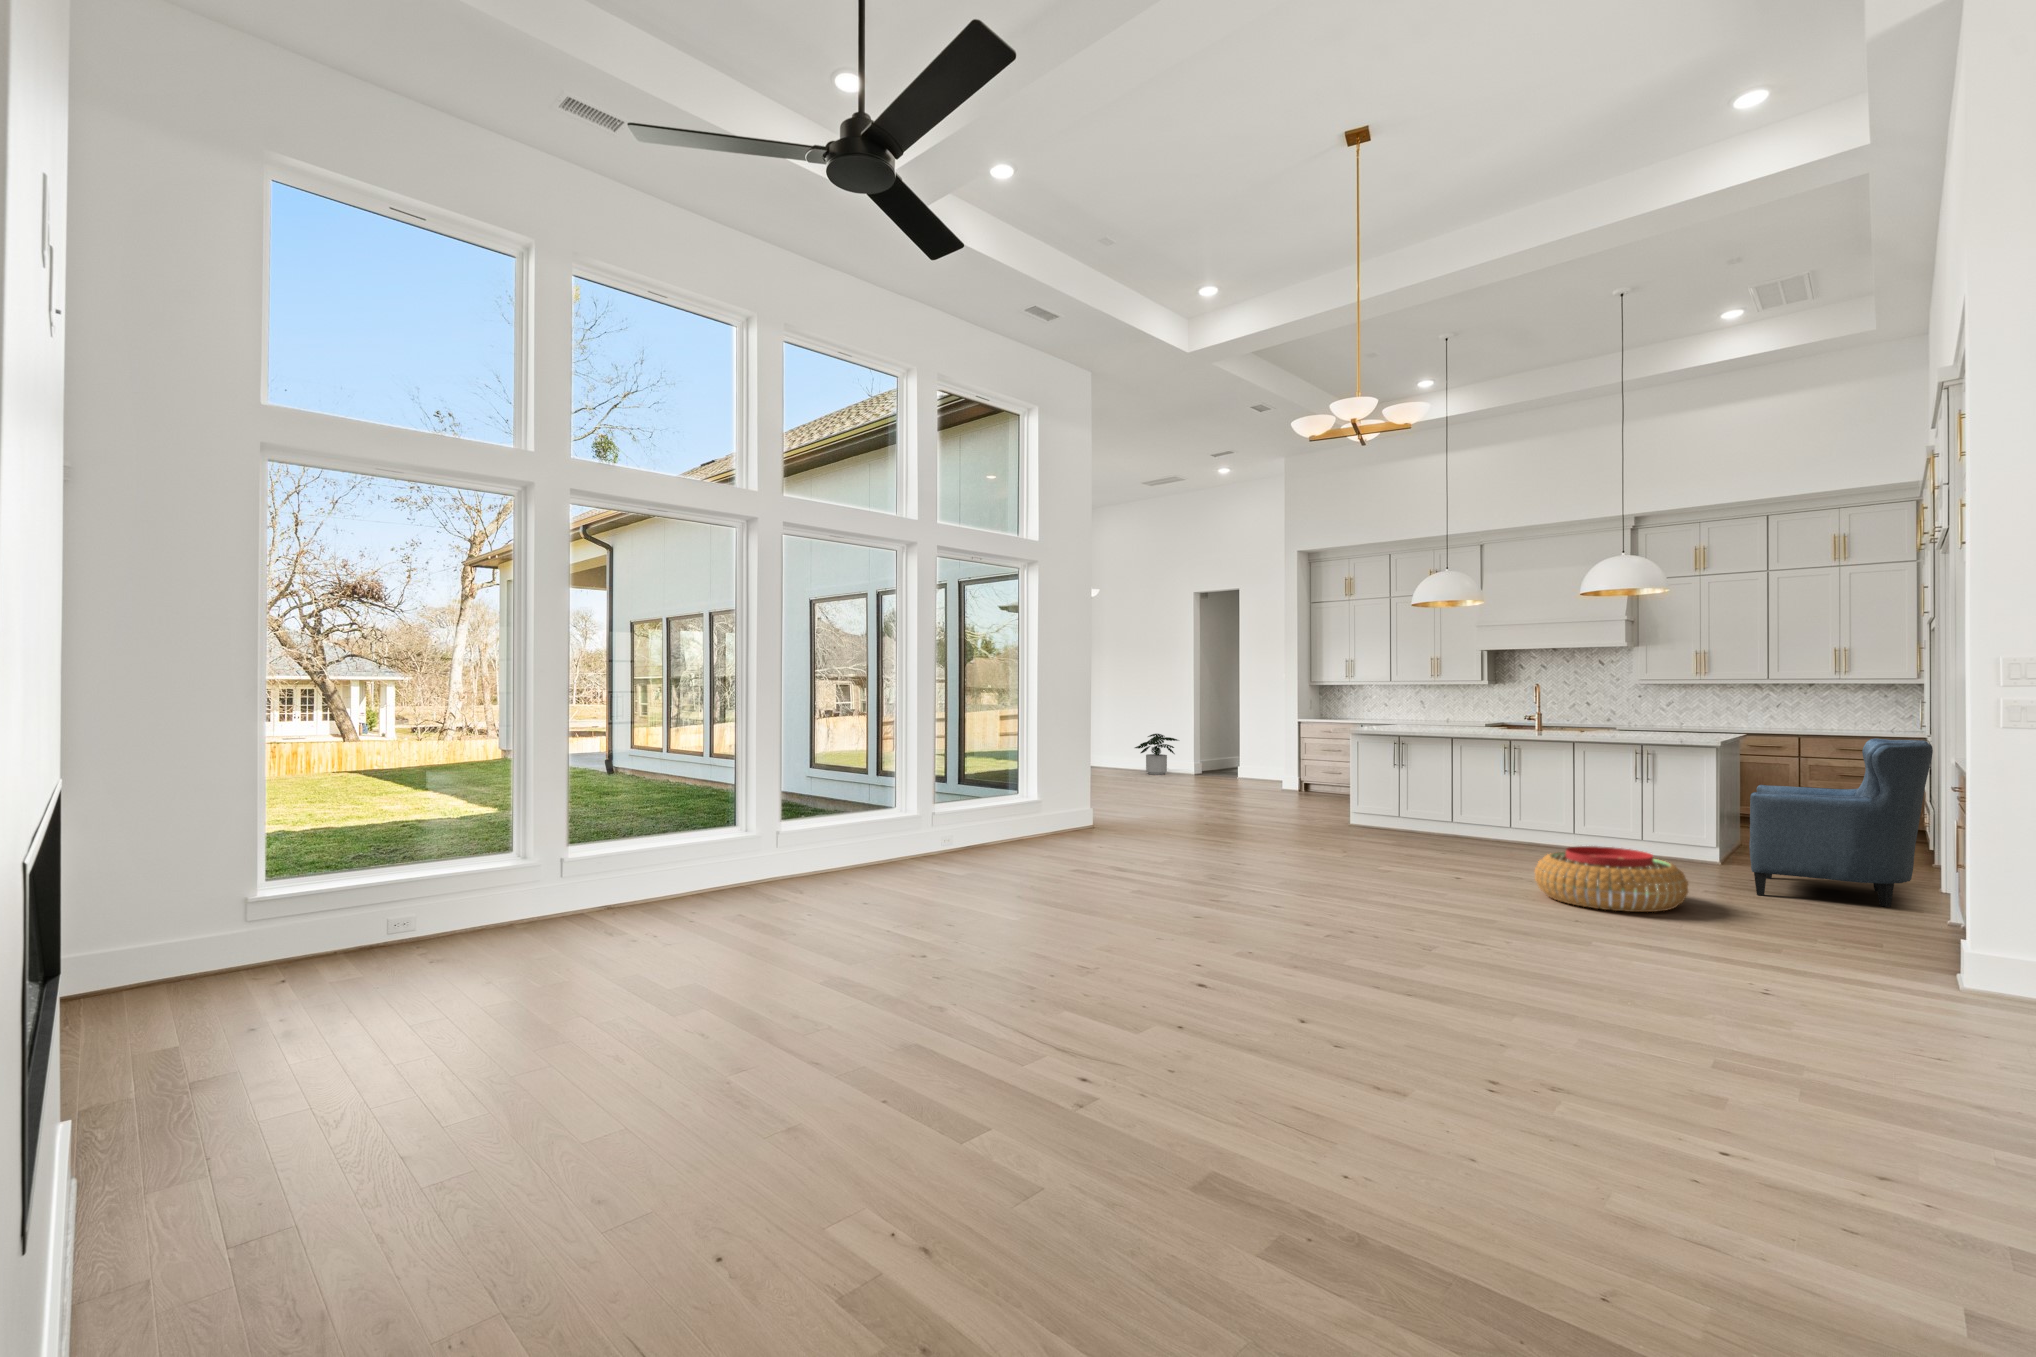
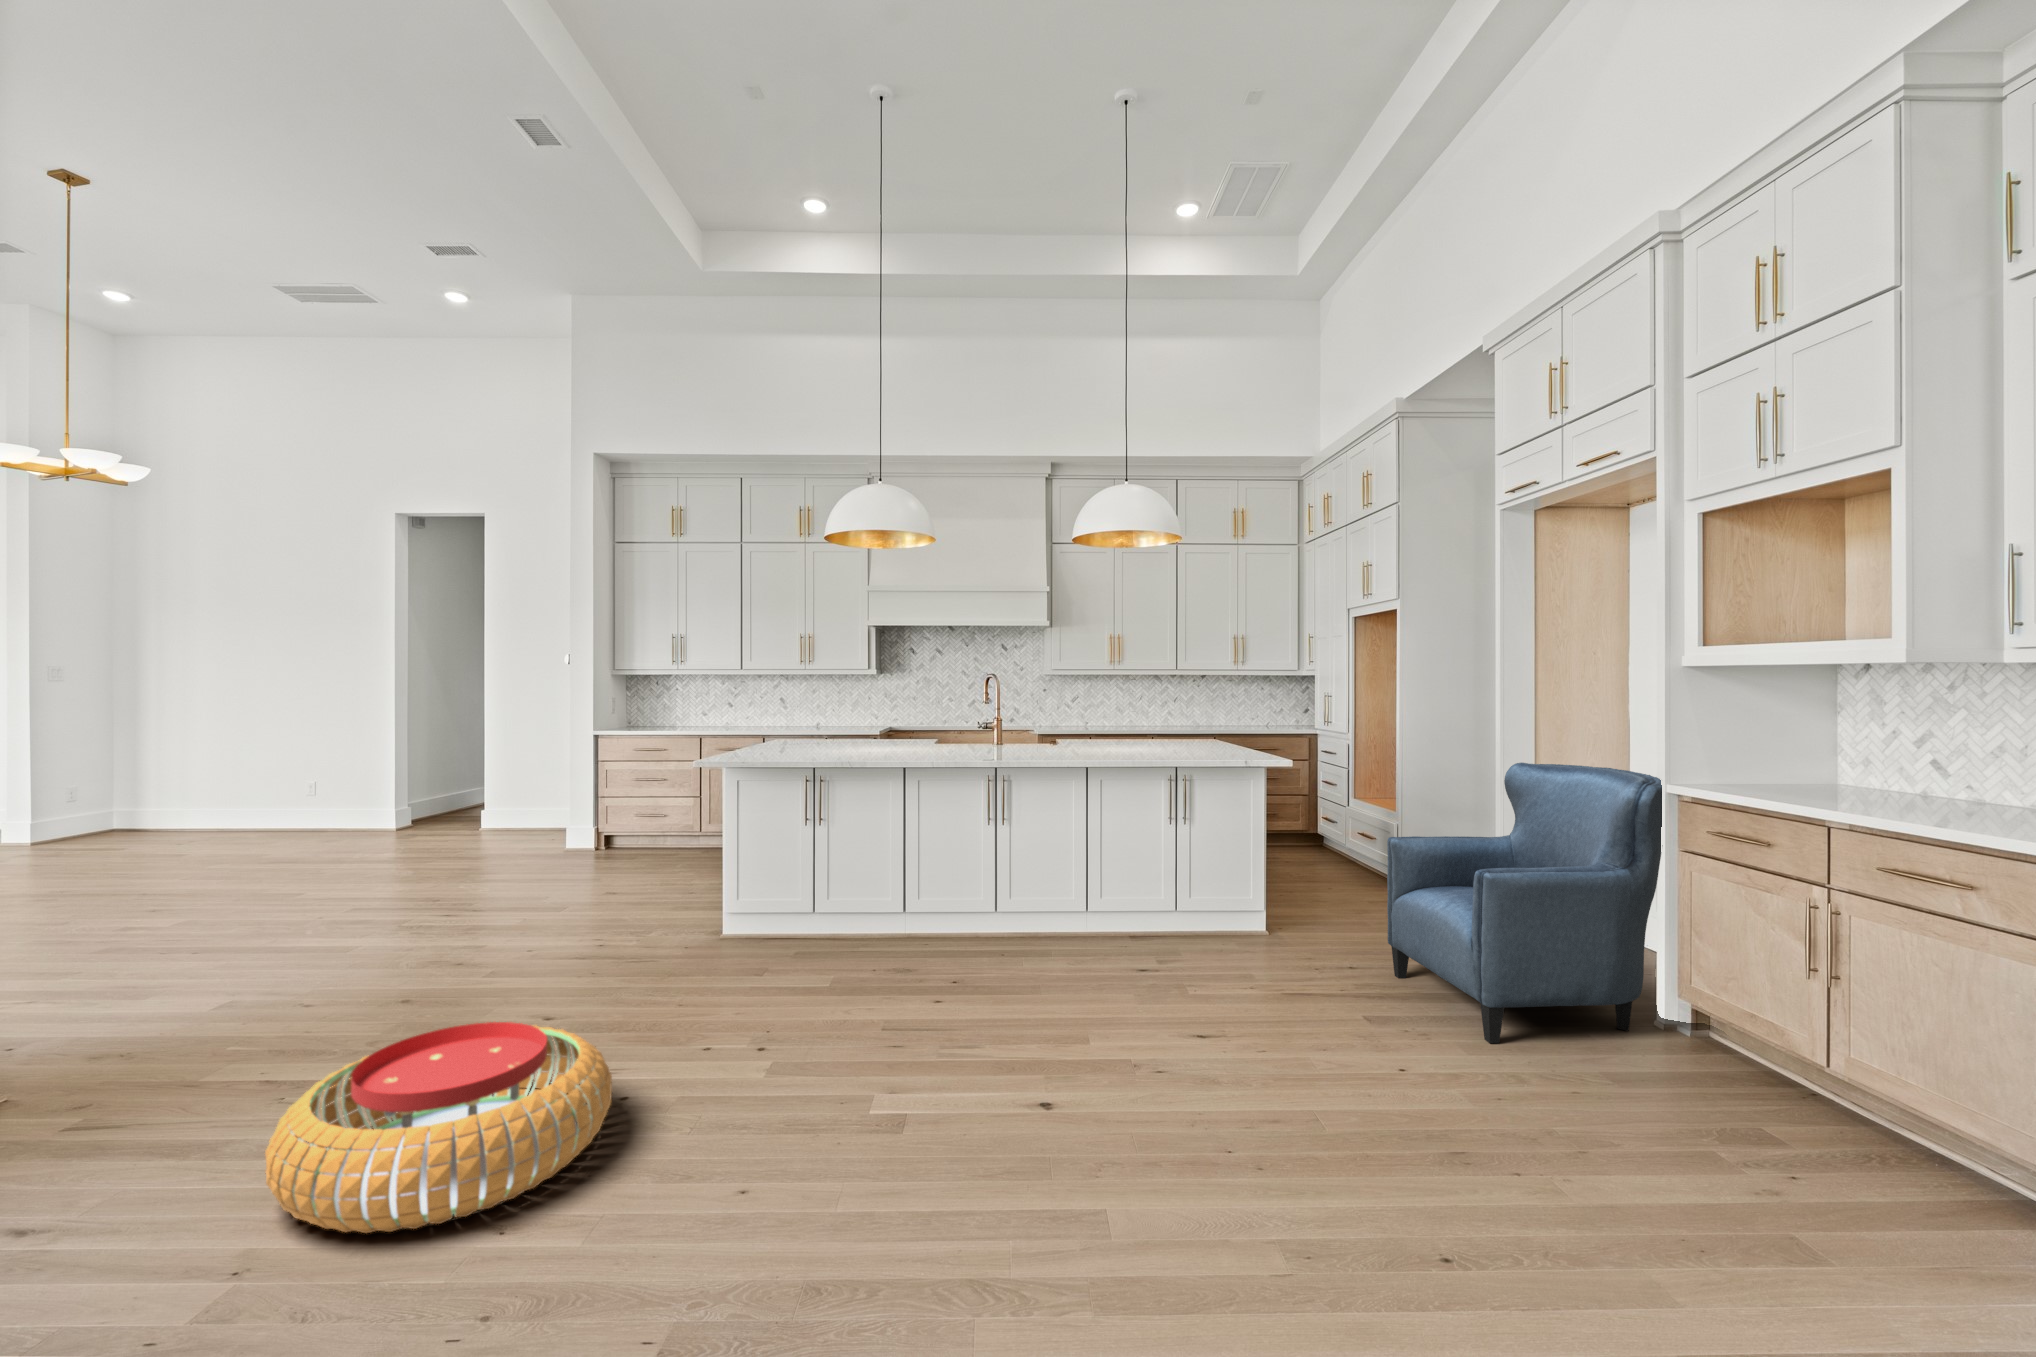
potted plant: present [1135,734,1178,775] -> none [261,757,365,831]
pouf: present [1535,846,1688,912] -> present [265,1022,612,1233]

